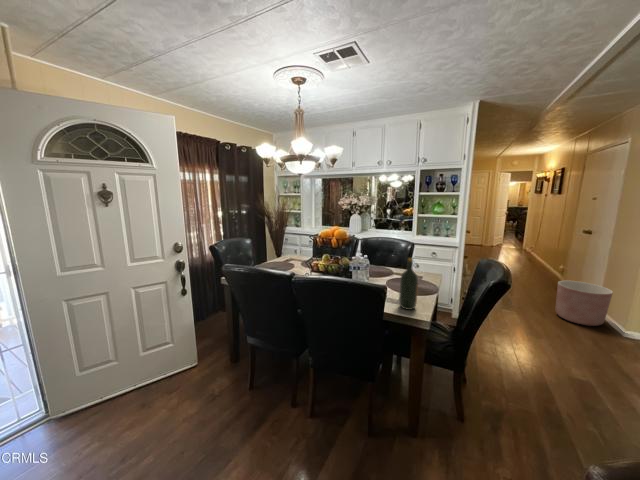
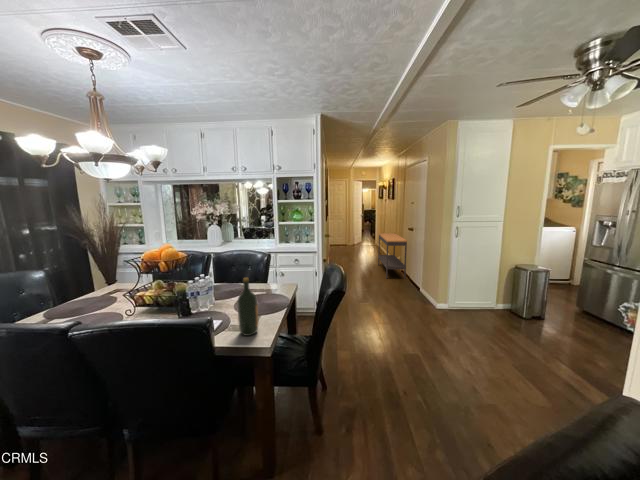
console table: none [528,235,580,294] -> present [378,233,407,279]
planter: present [556,281,613,326] -> none [394,270,427,304]

